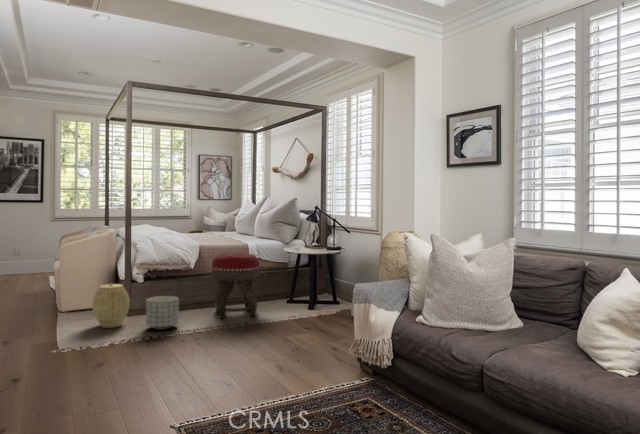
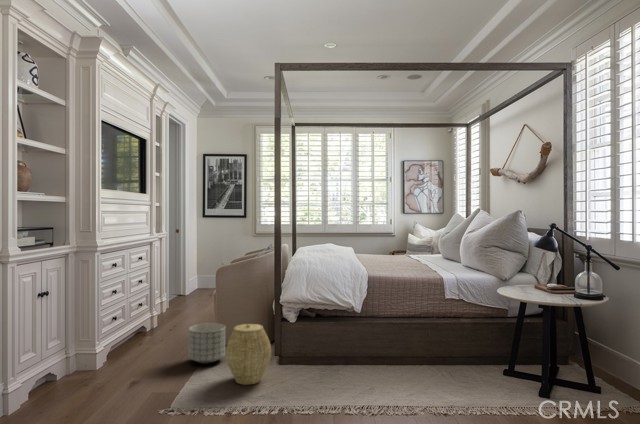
footstool: present [211,253,260,318] -> none [381,292,454,397]
planter: present [146,296,179,330] -> present [189,323,225,364]

